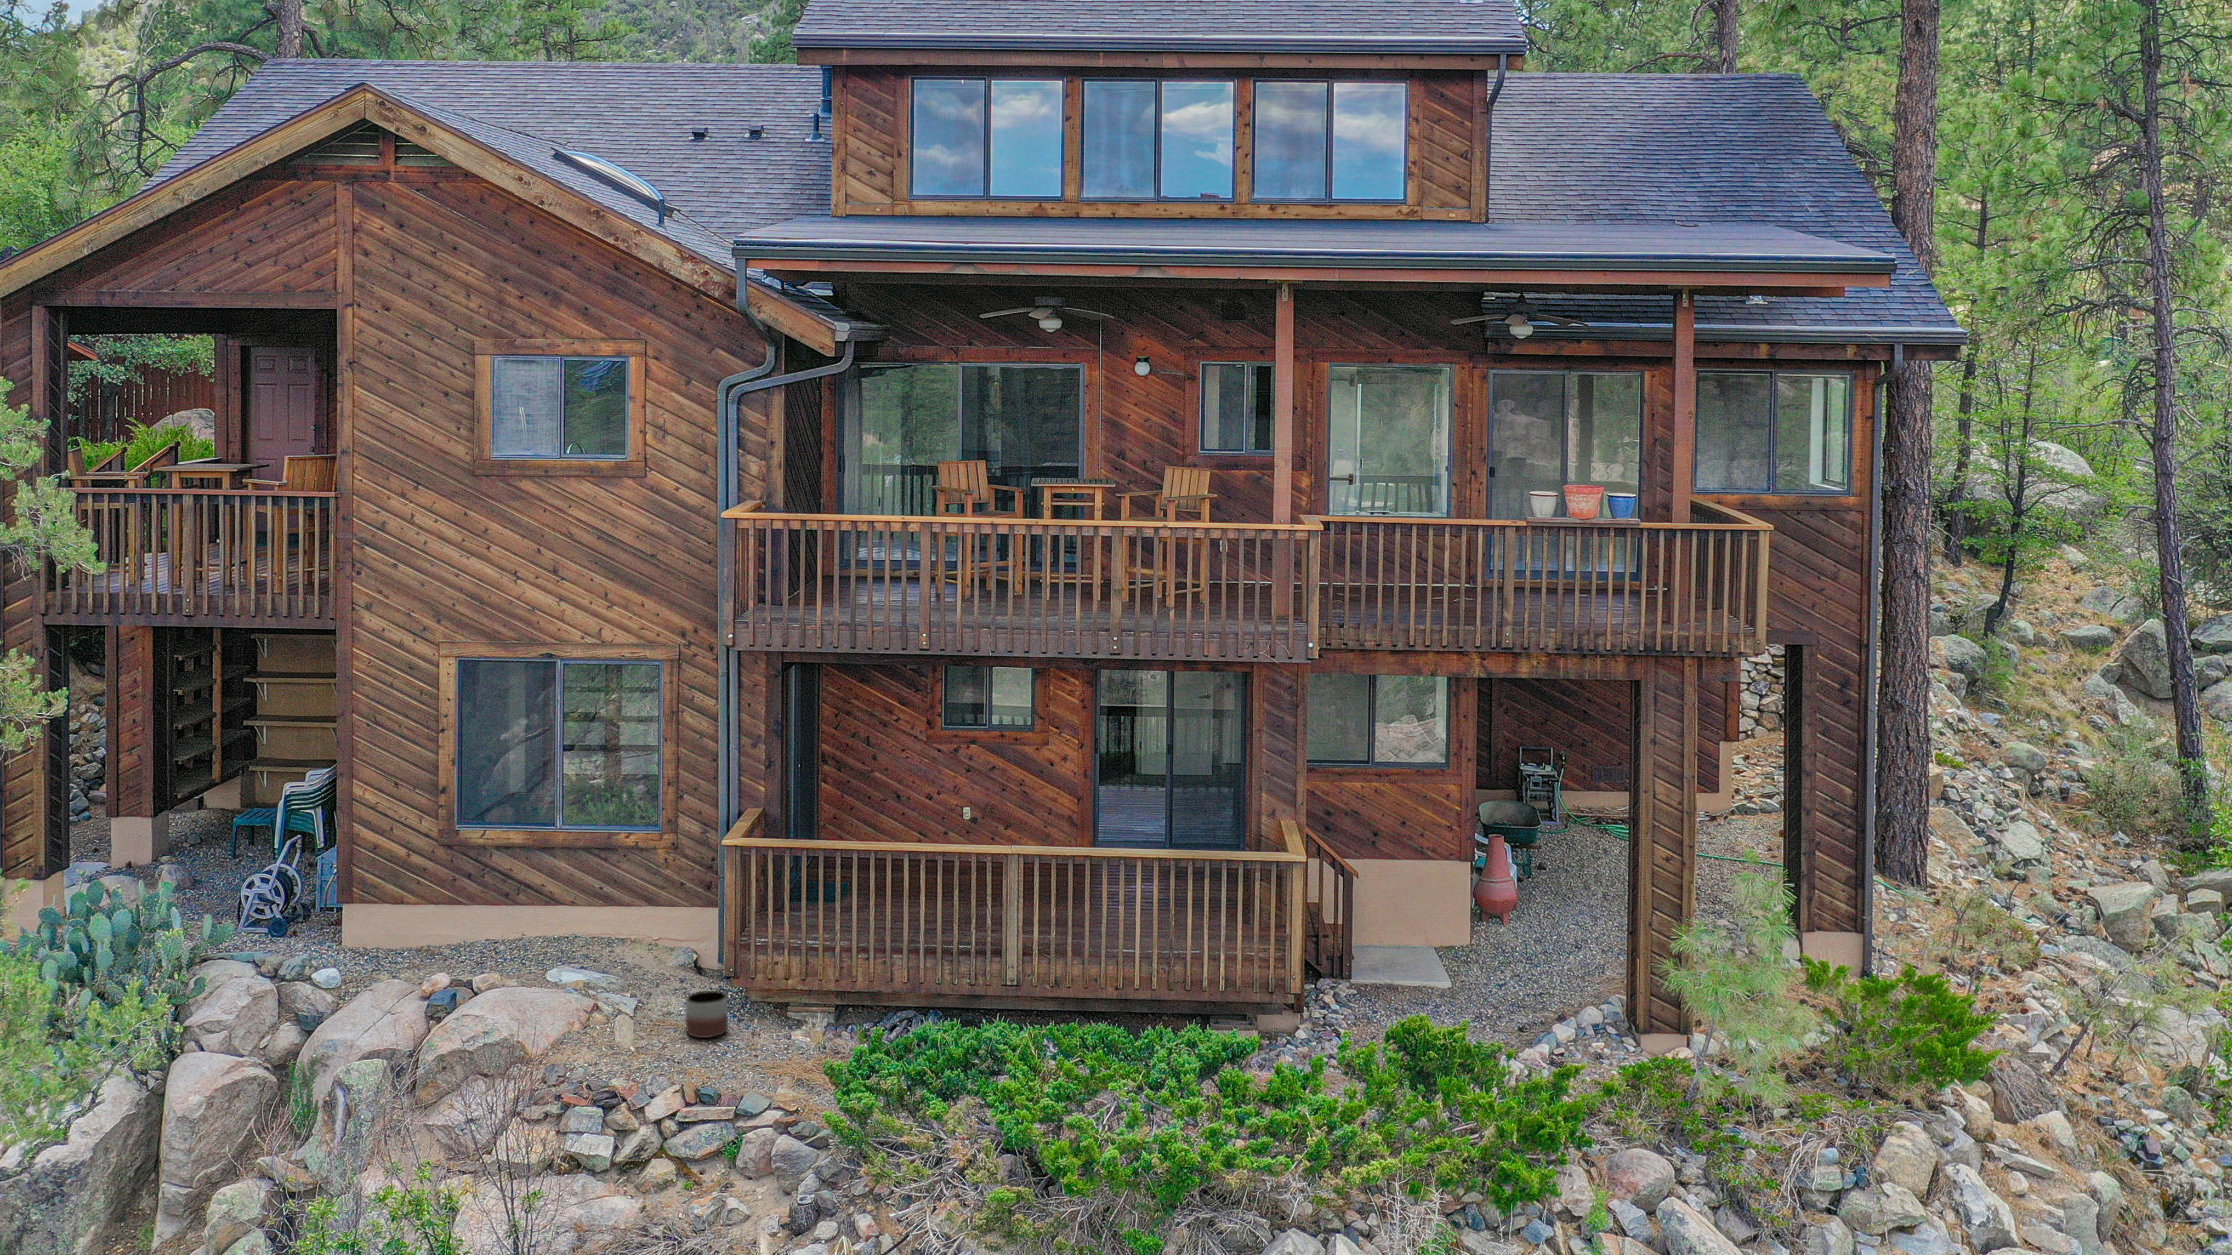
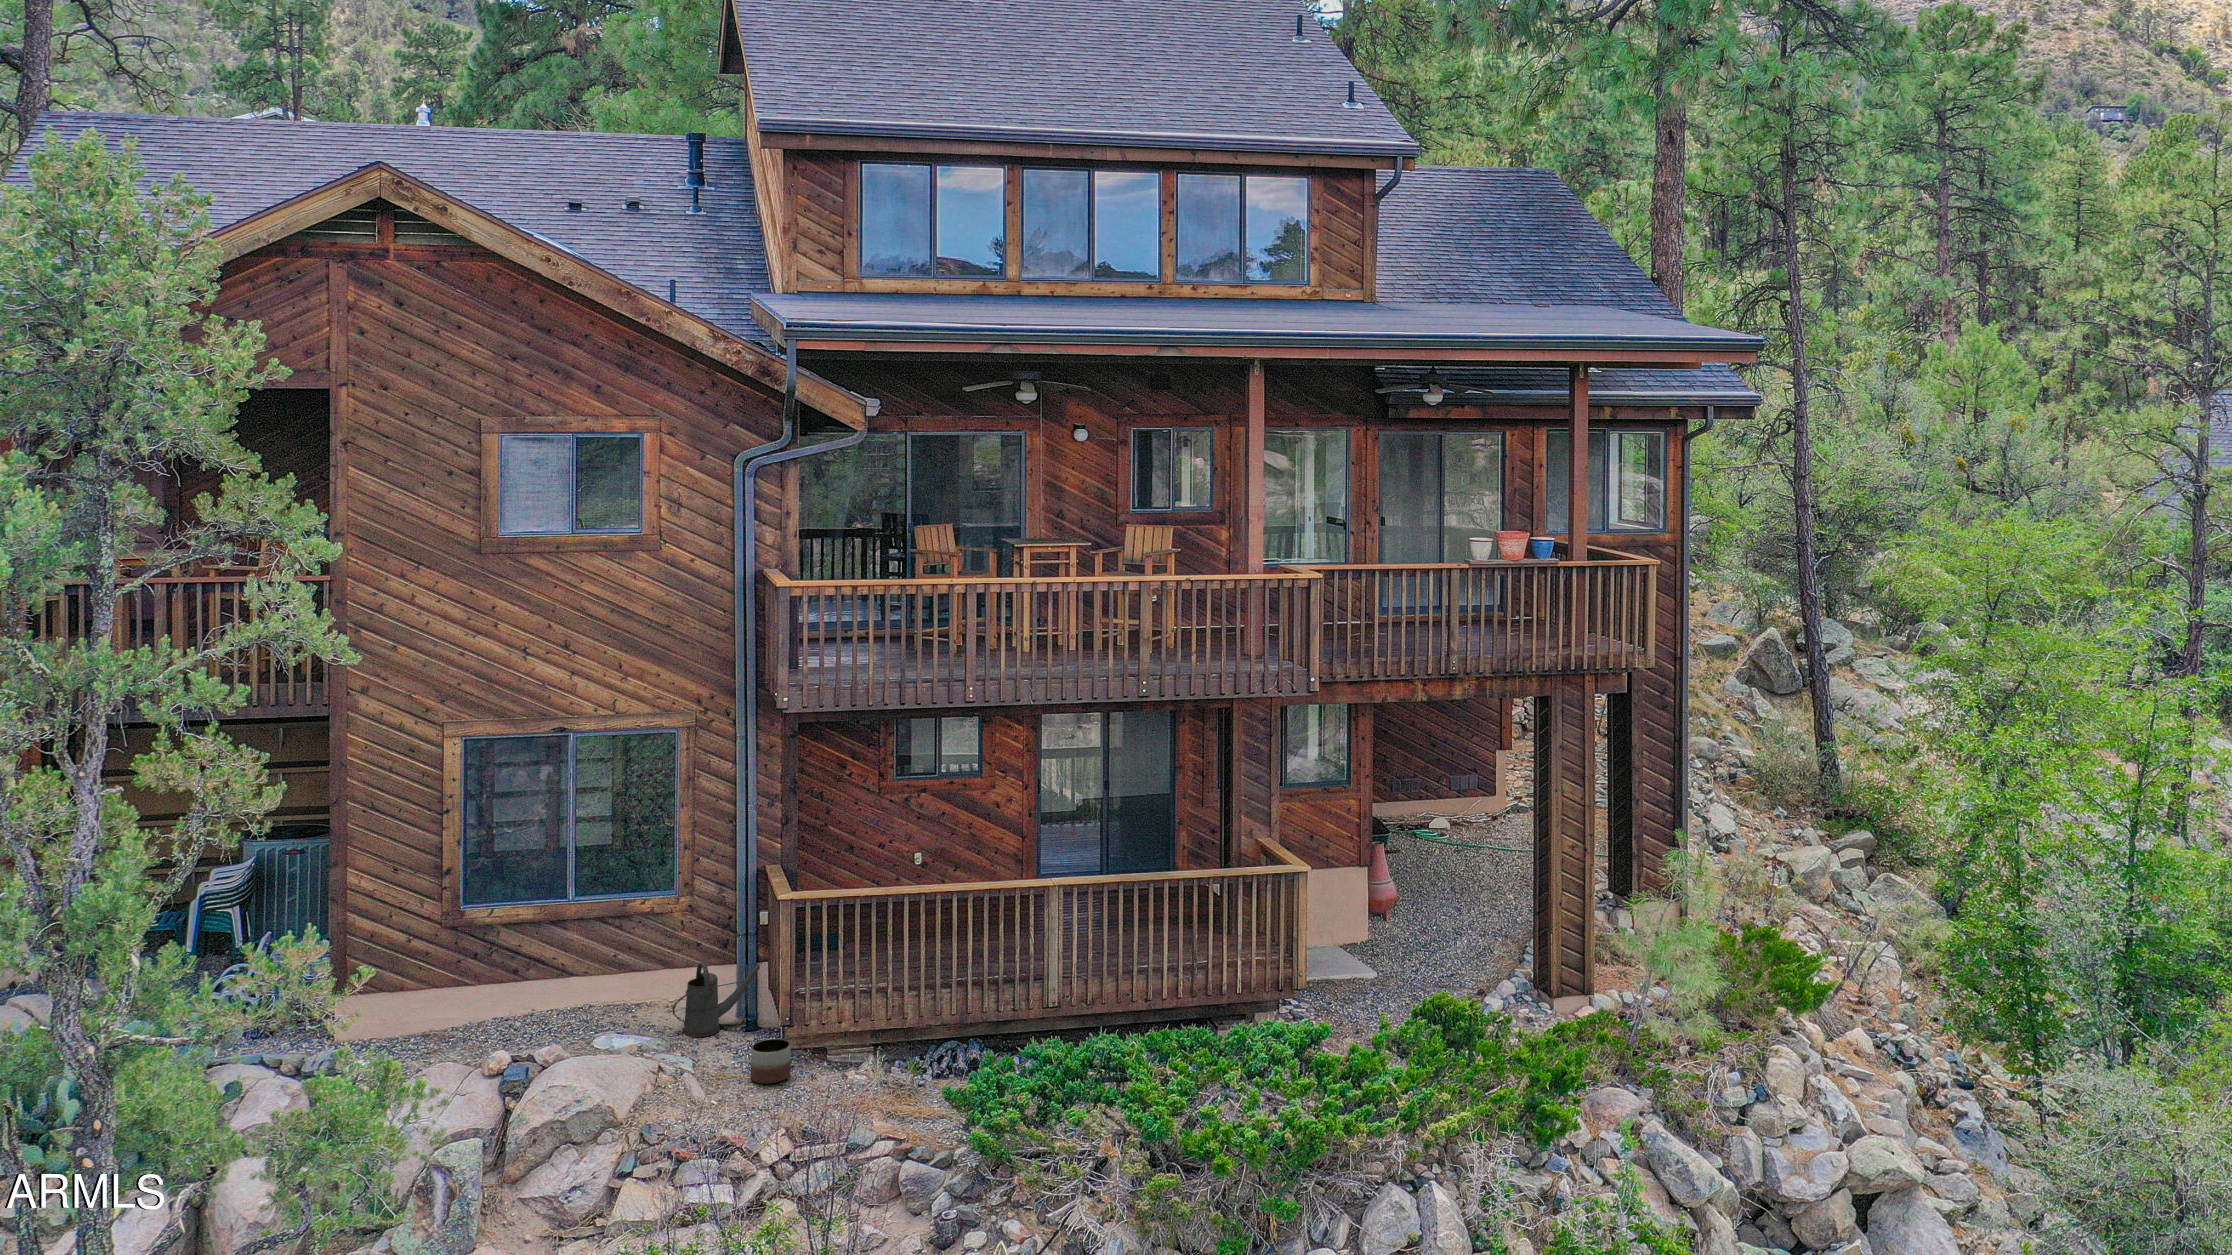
watering can: none [639,905,731,984] -> present [672,962,760,1037]

